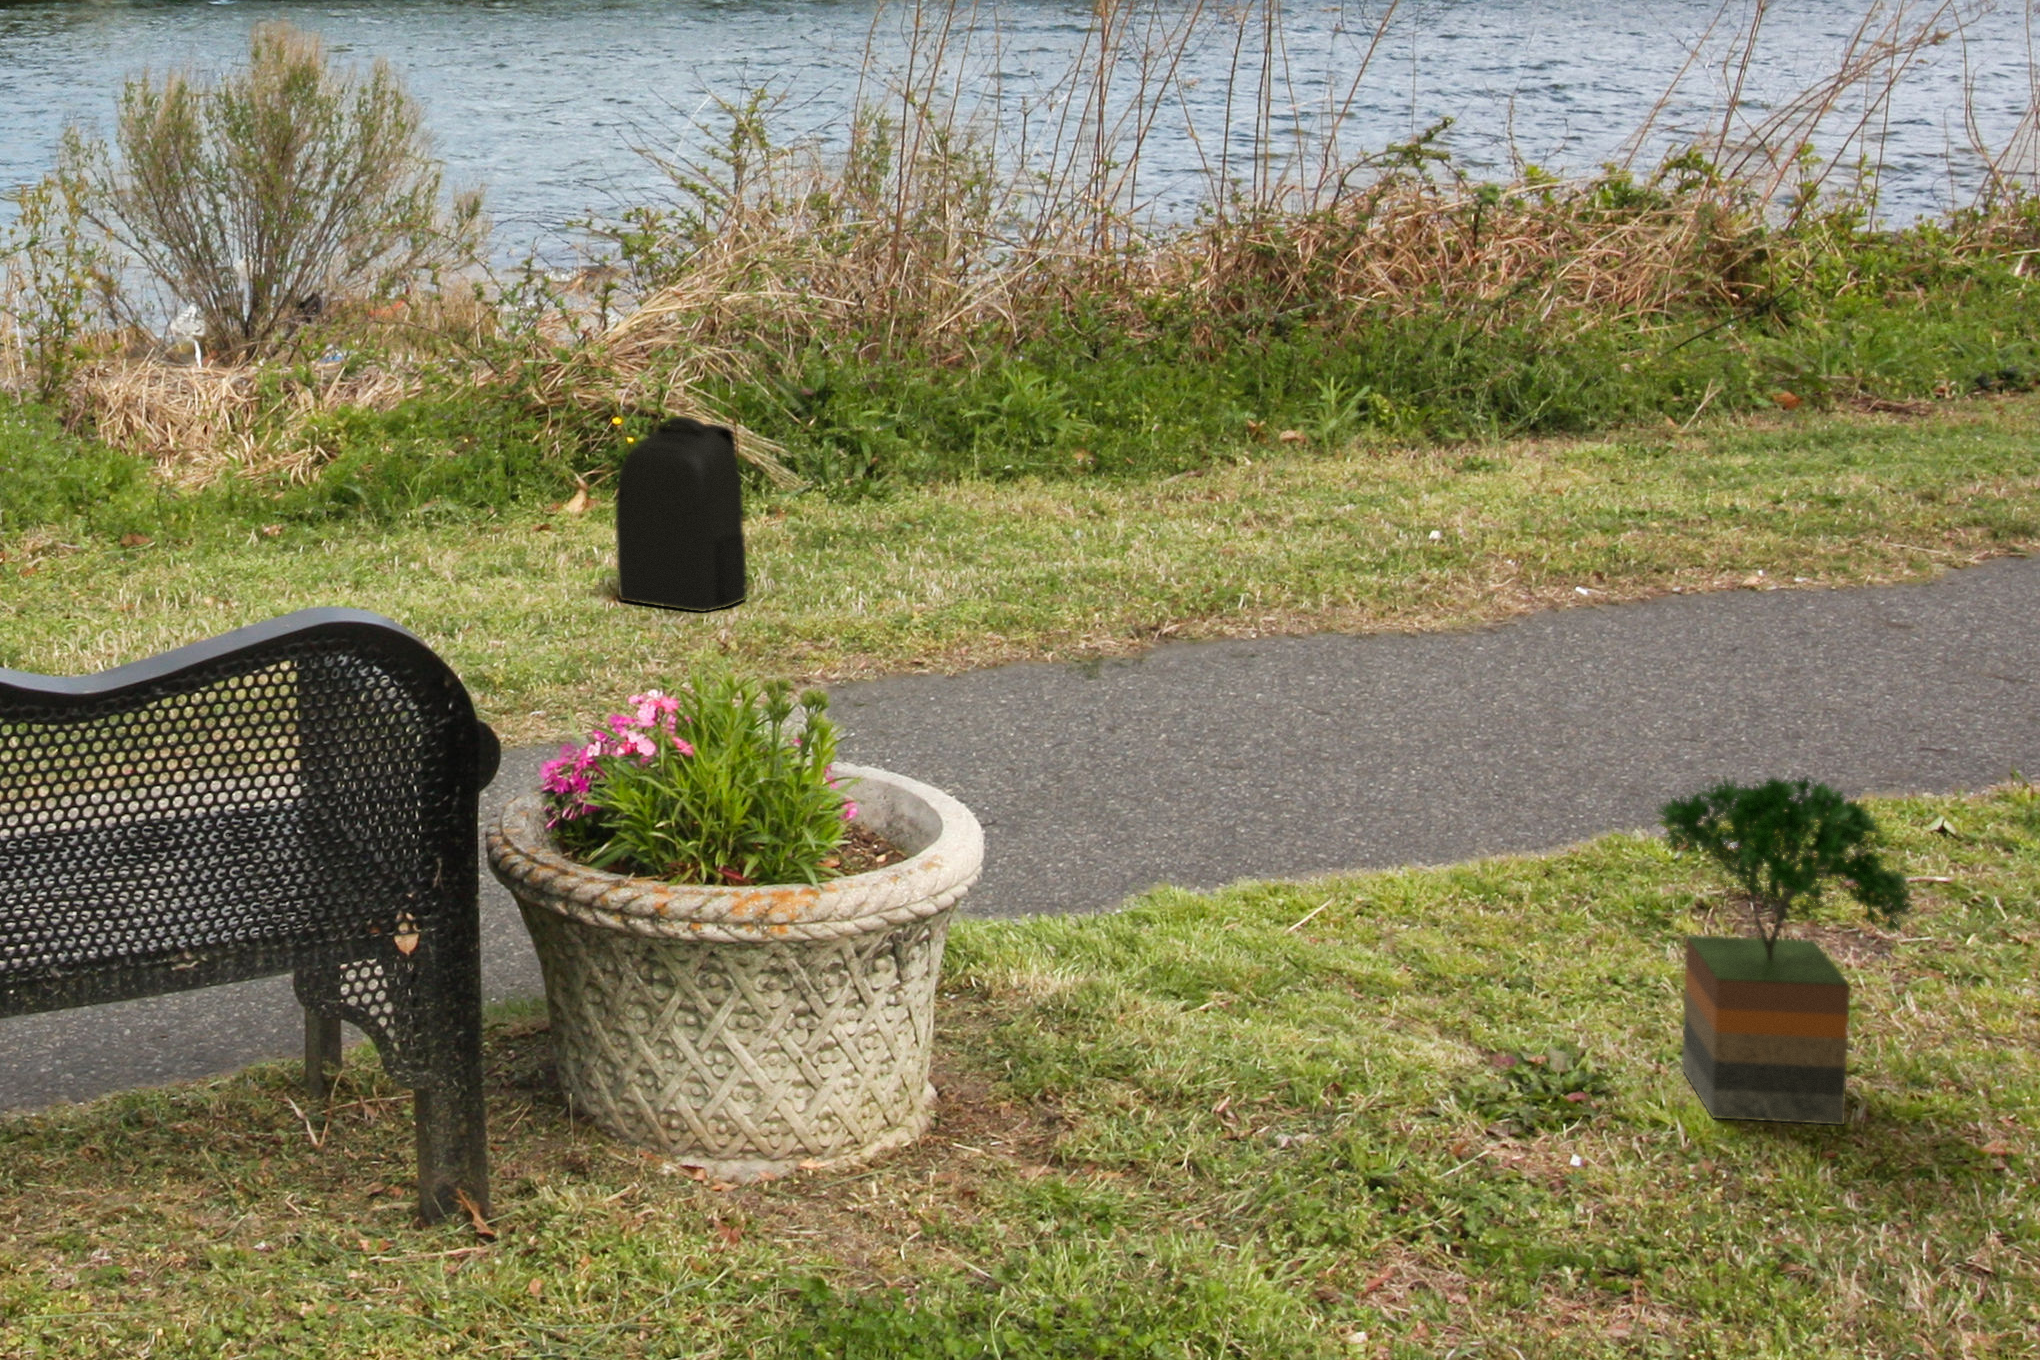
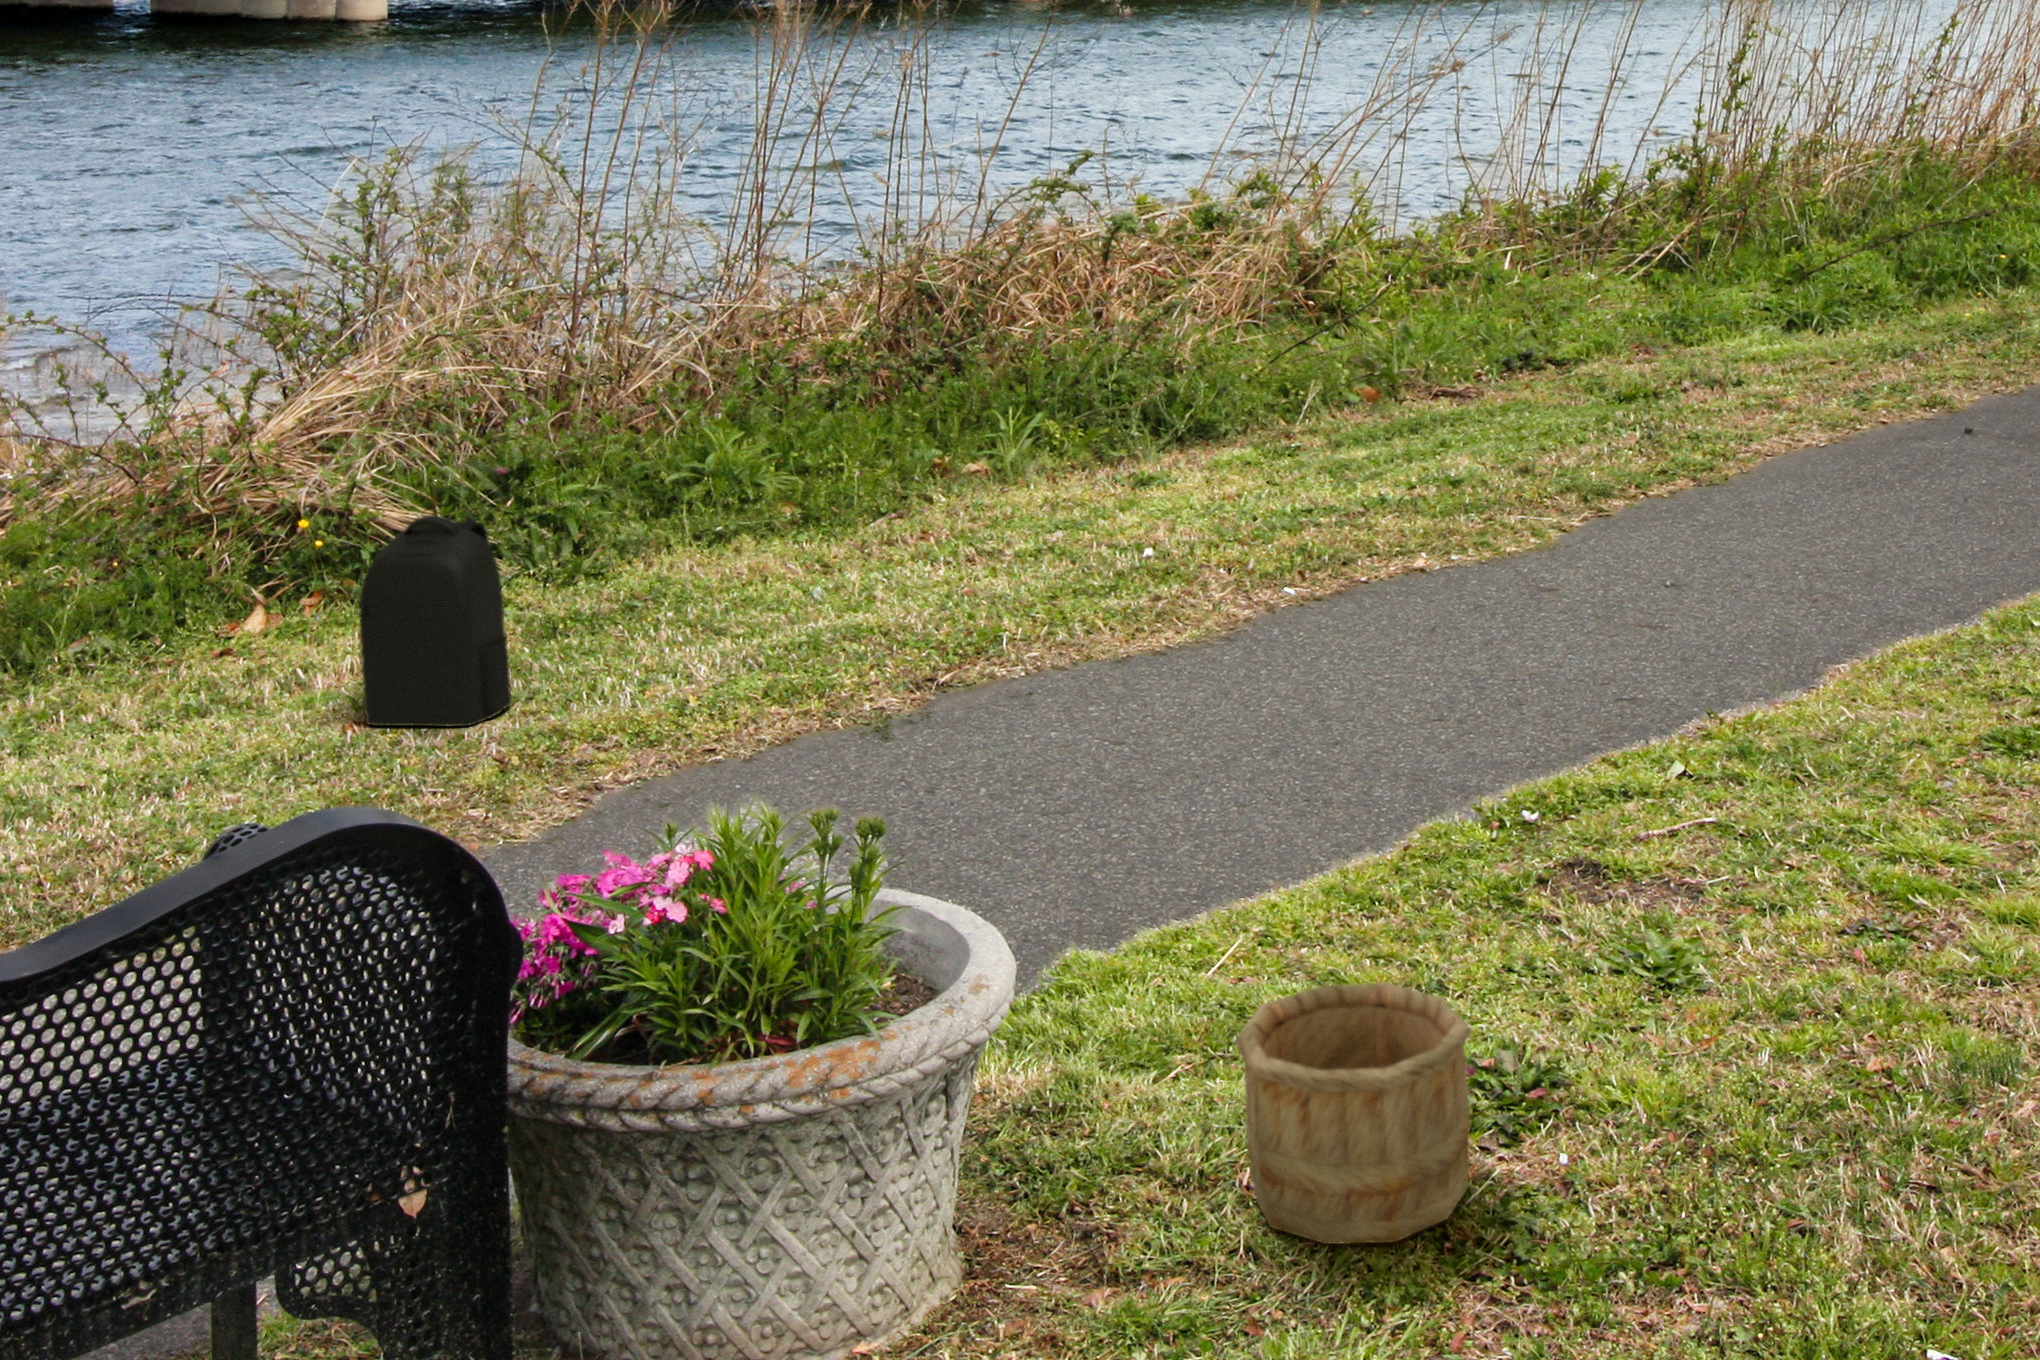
potted tree: present [1655,777,1912,1125] -> none [1564,754,1788,1085]
wooden bucket: none [1215,939,1466,1196] -> present [1235,982,1471,1244]

